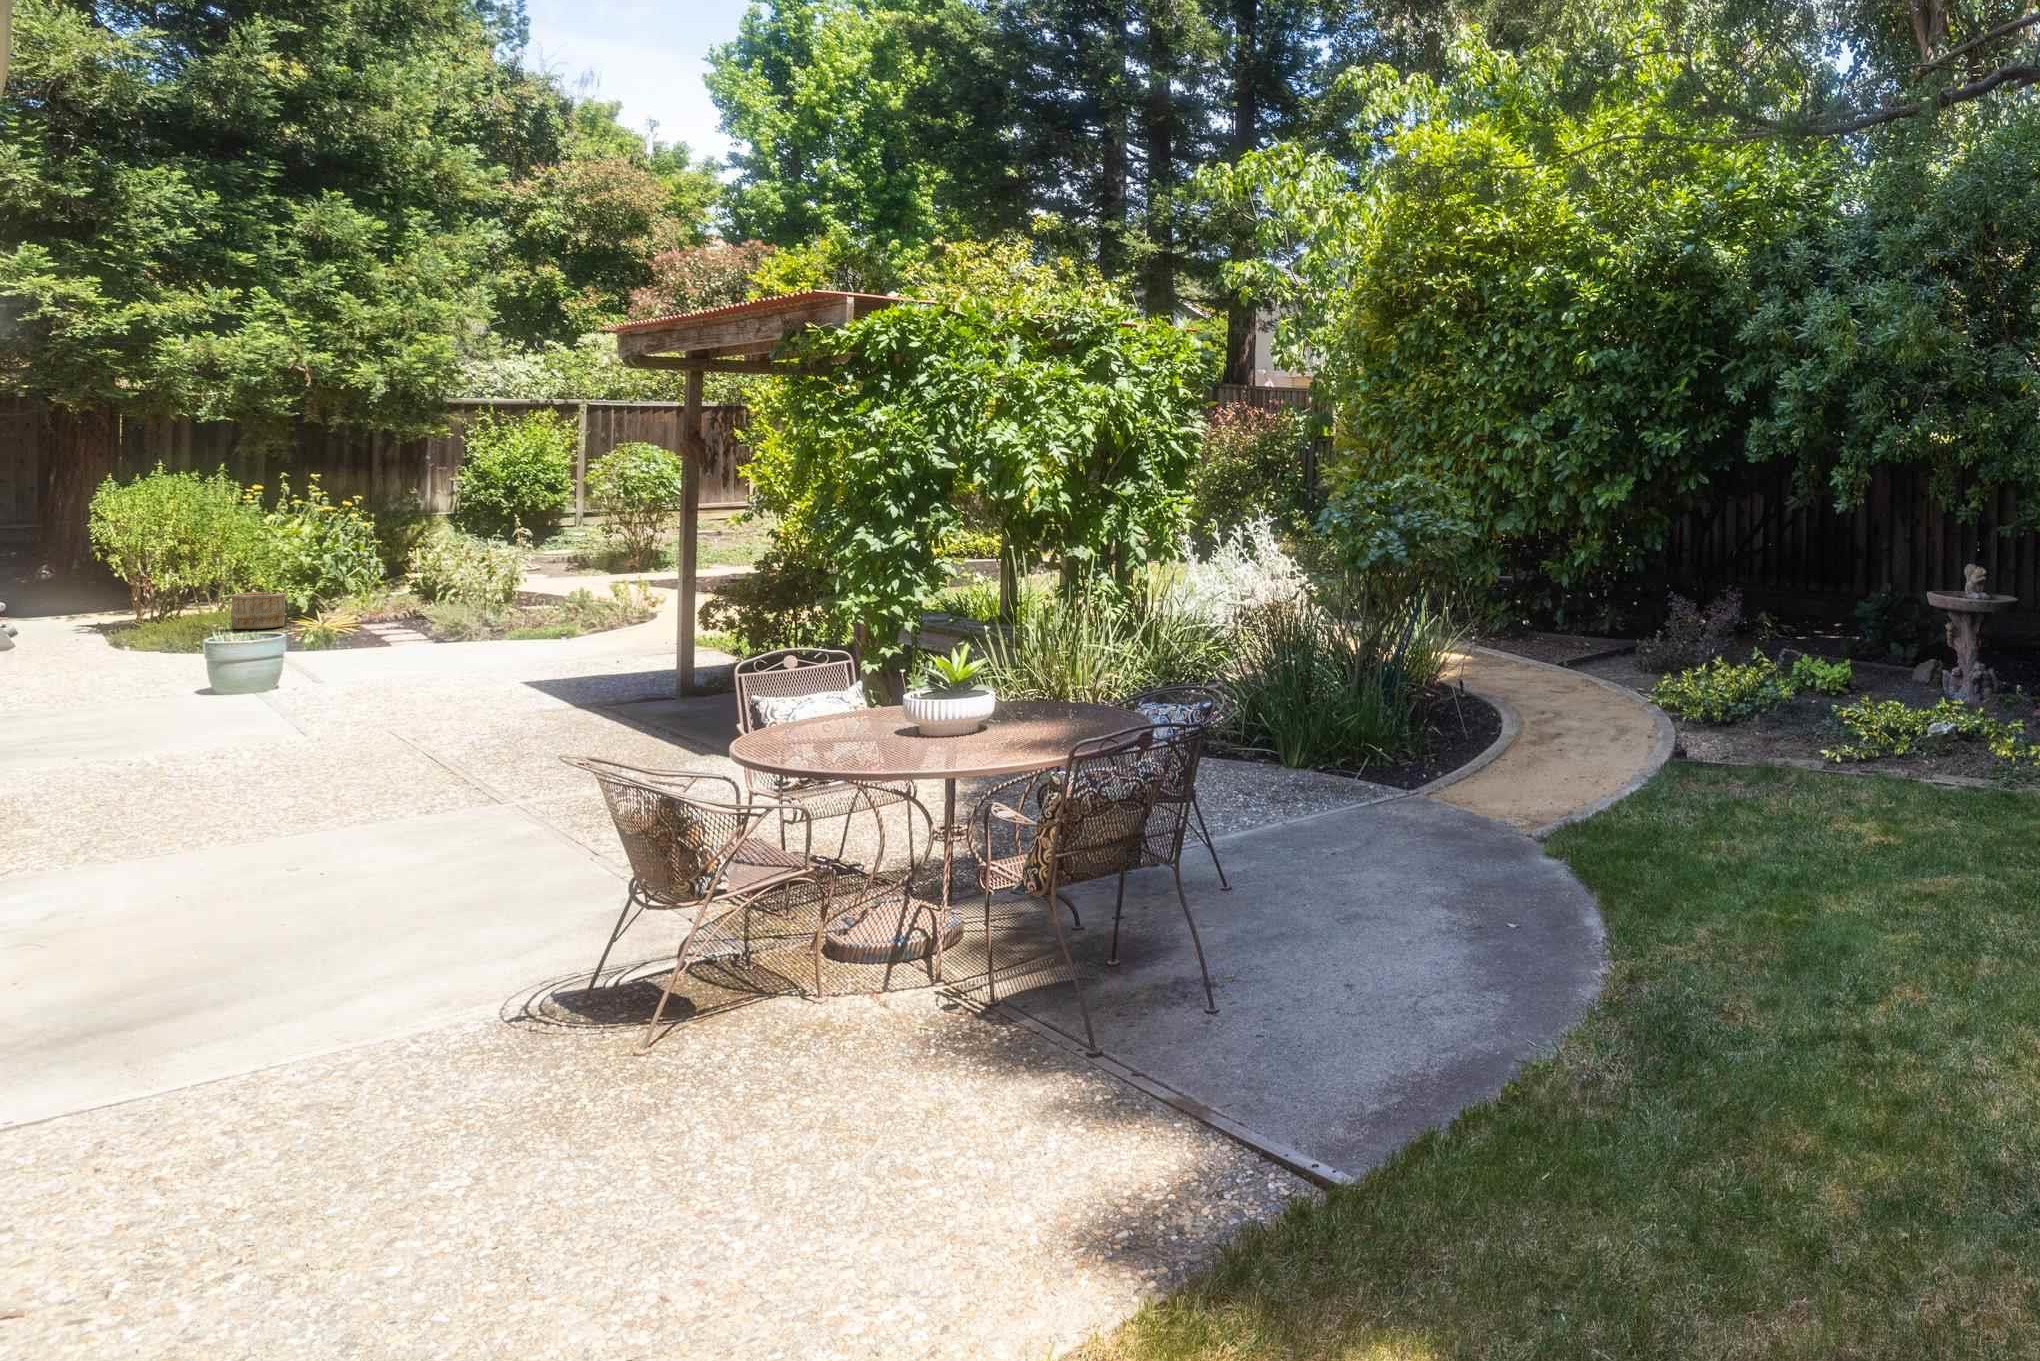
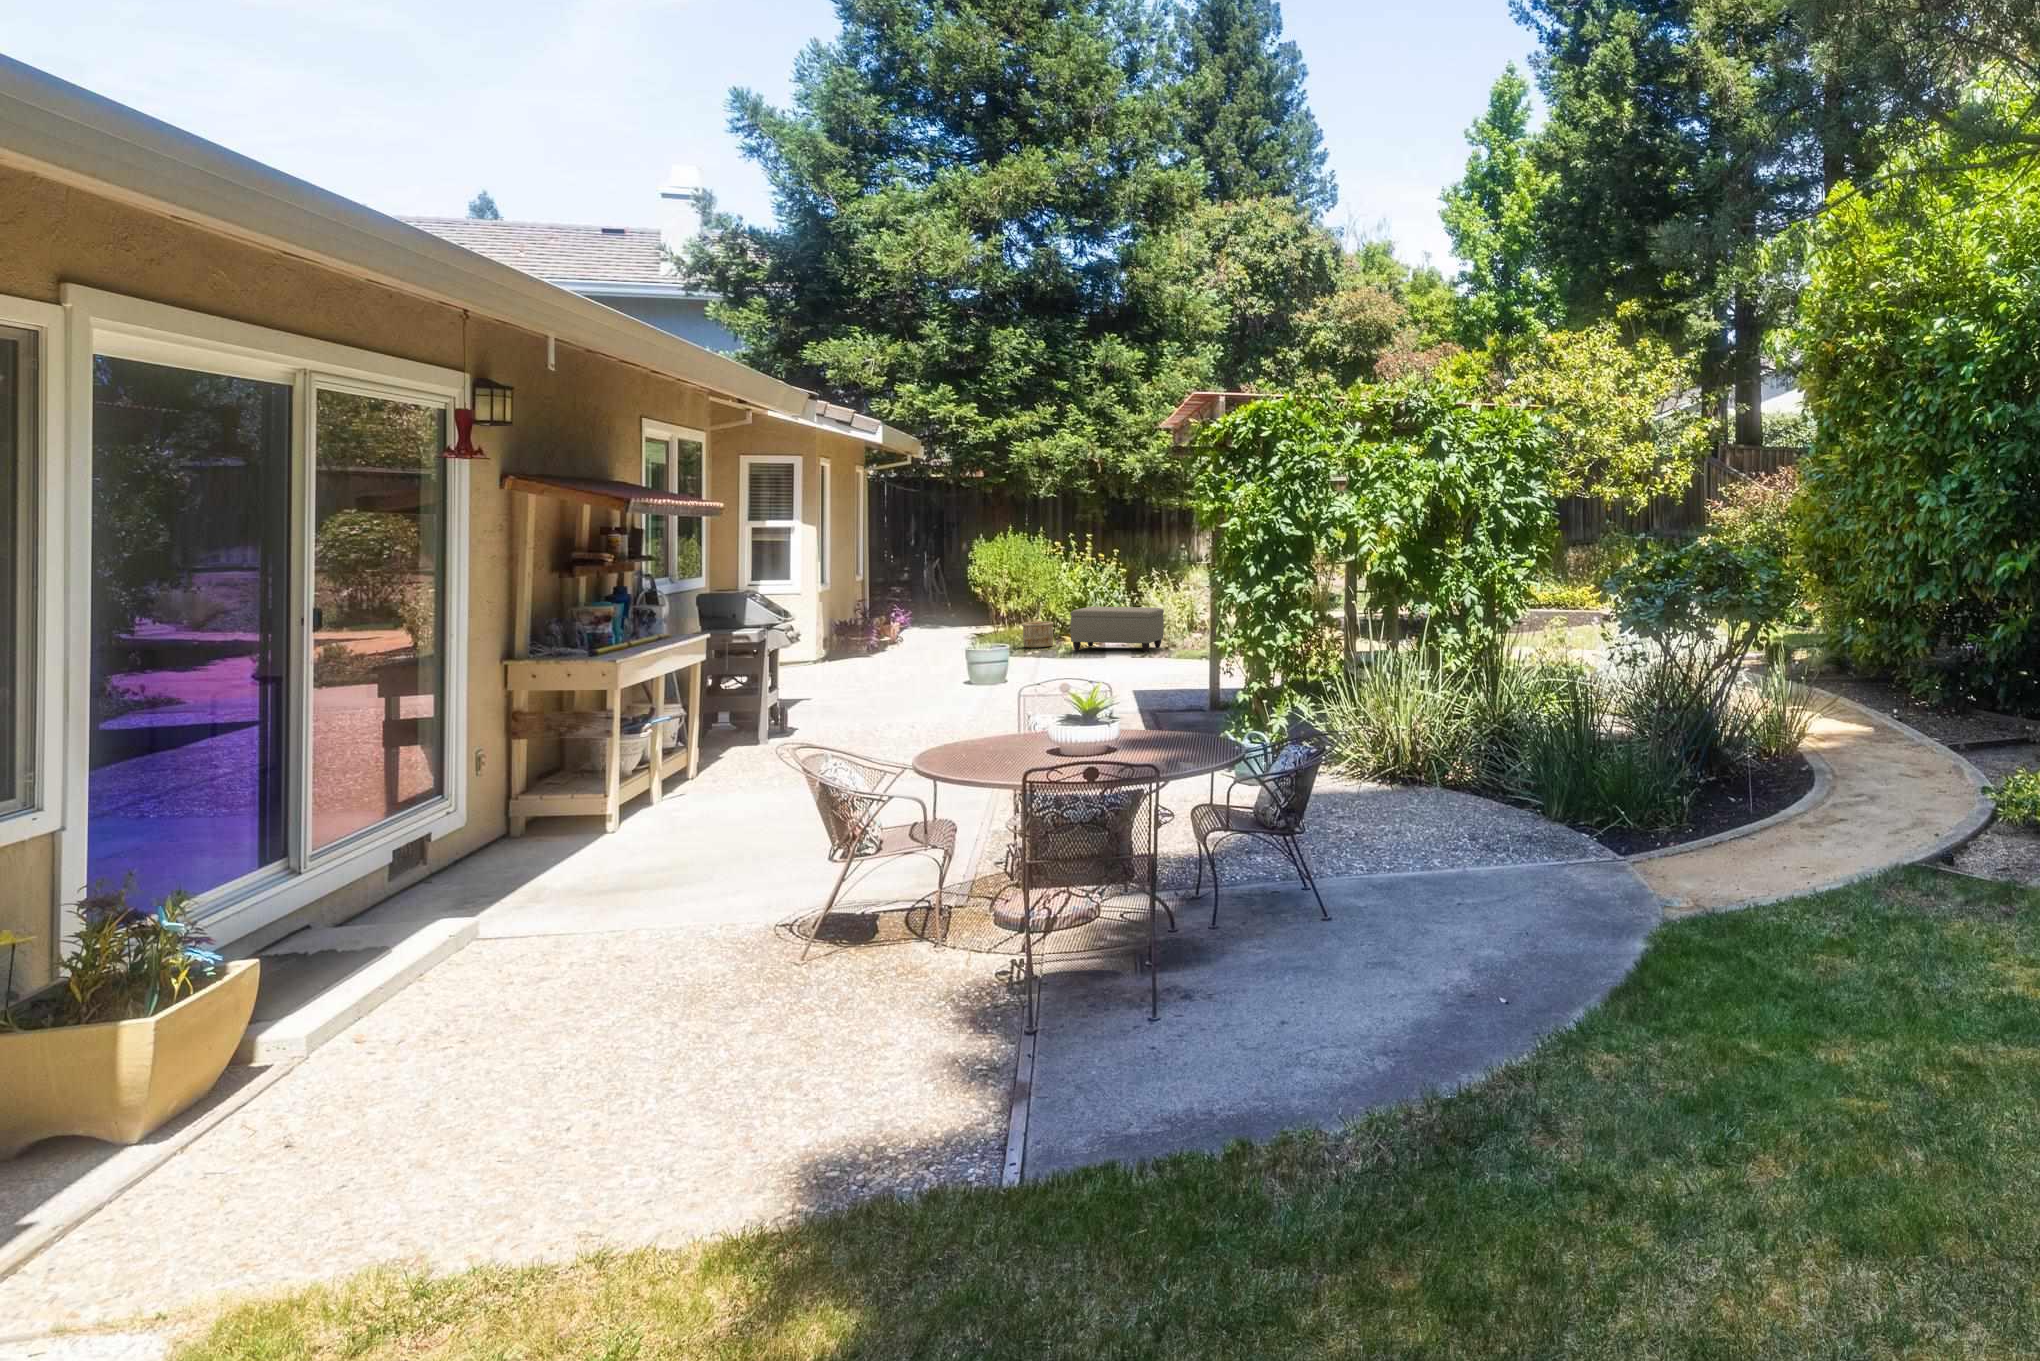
ottoman: none [332,570,479,631] -> present [1070,607,1164,652]

